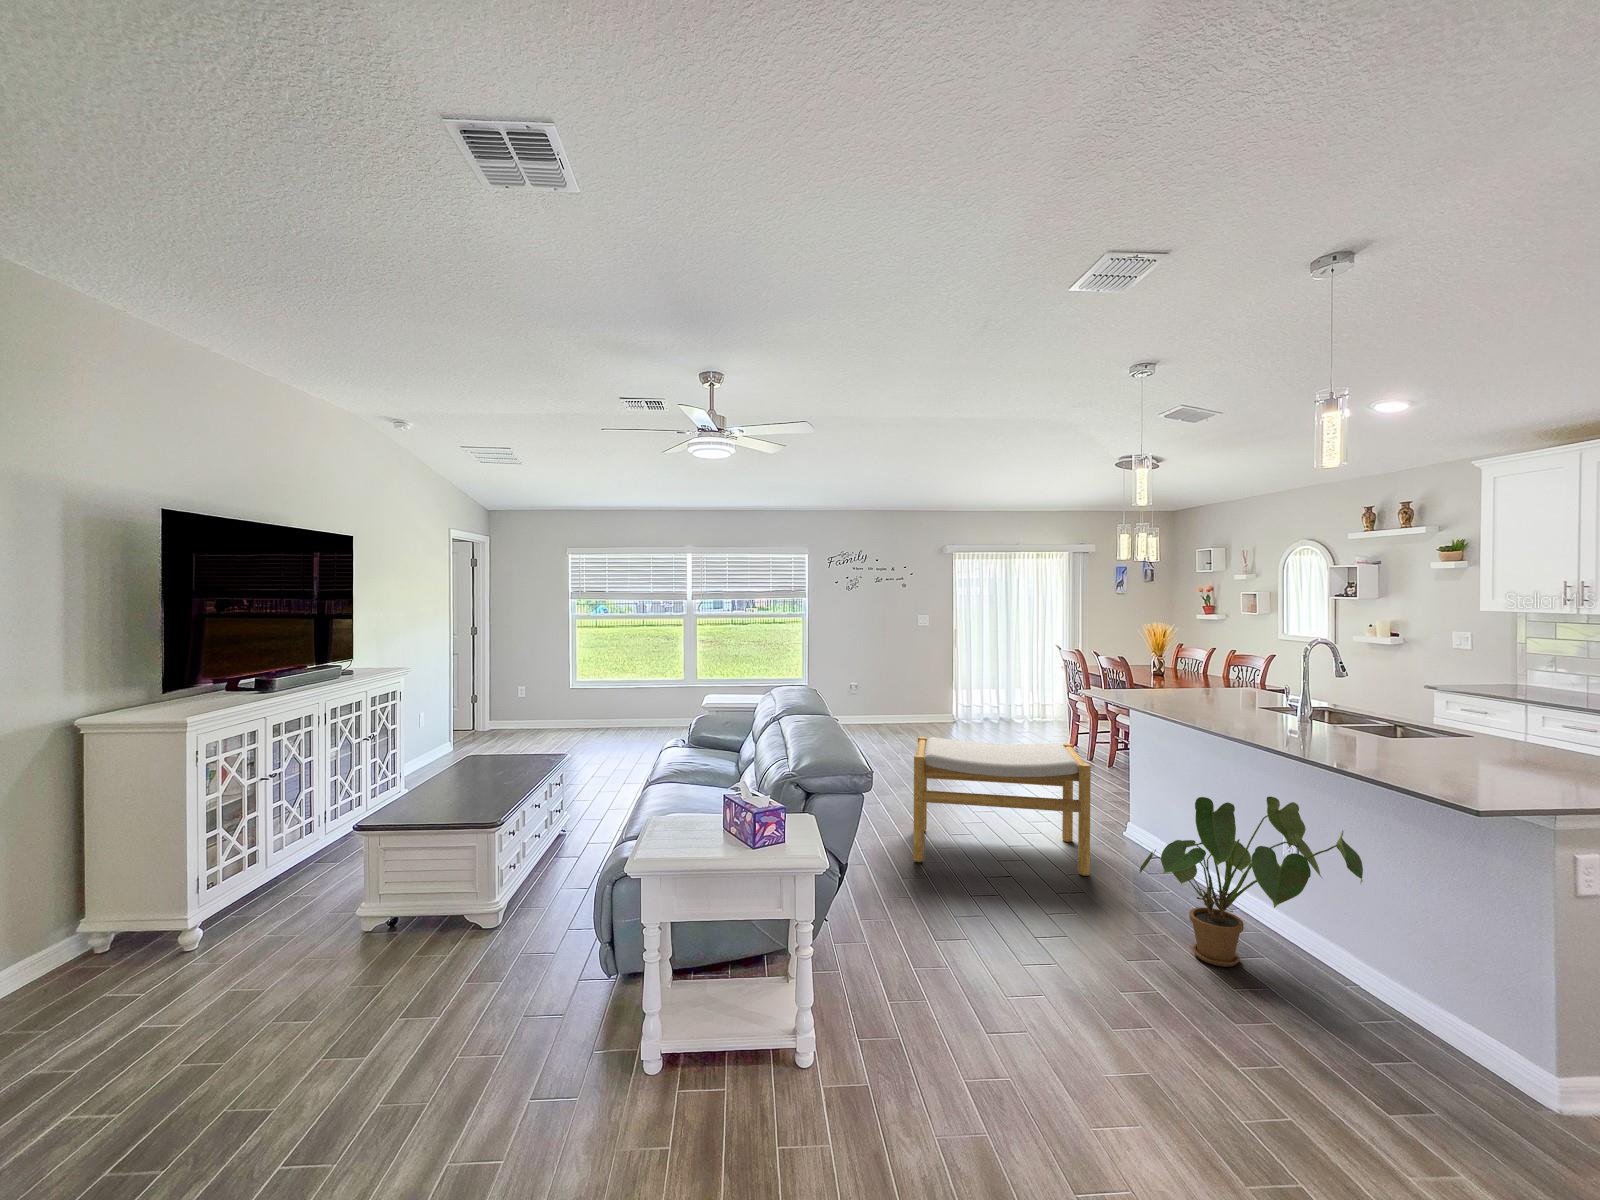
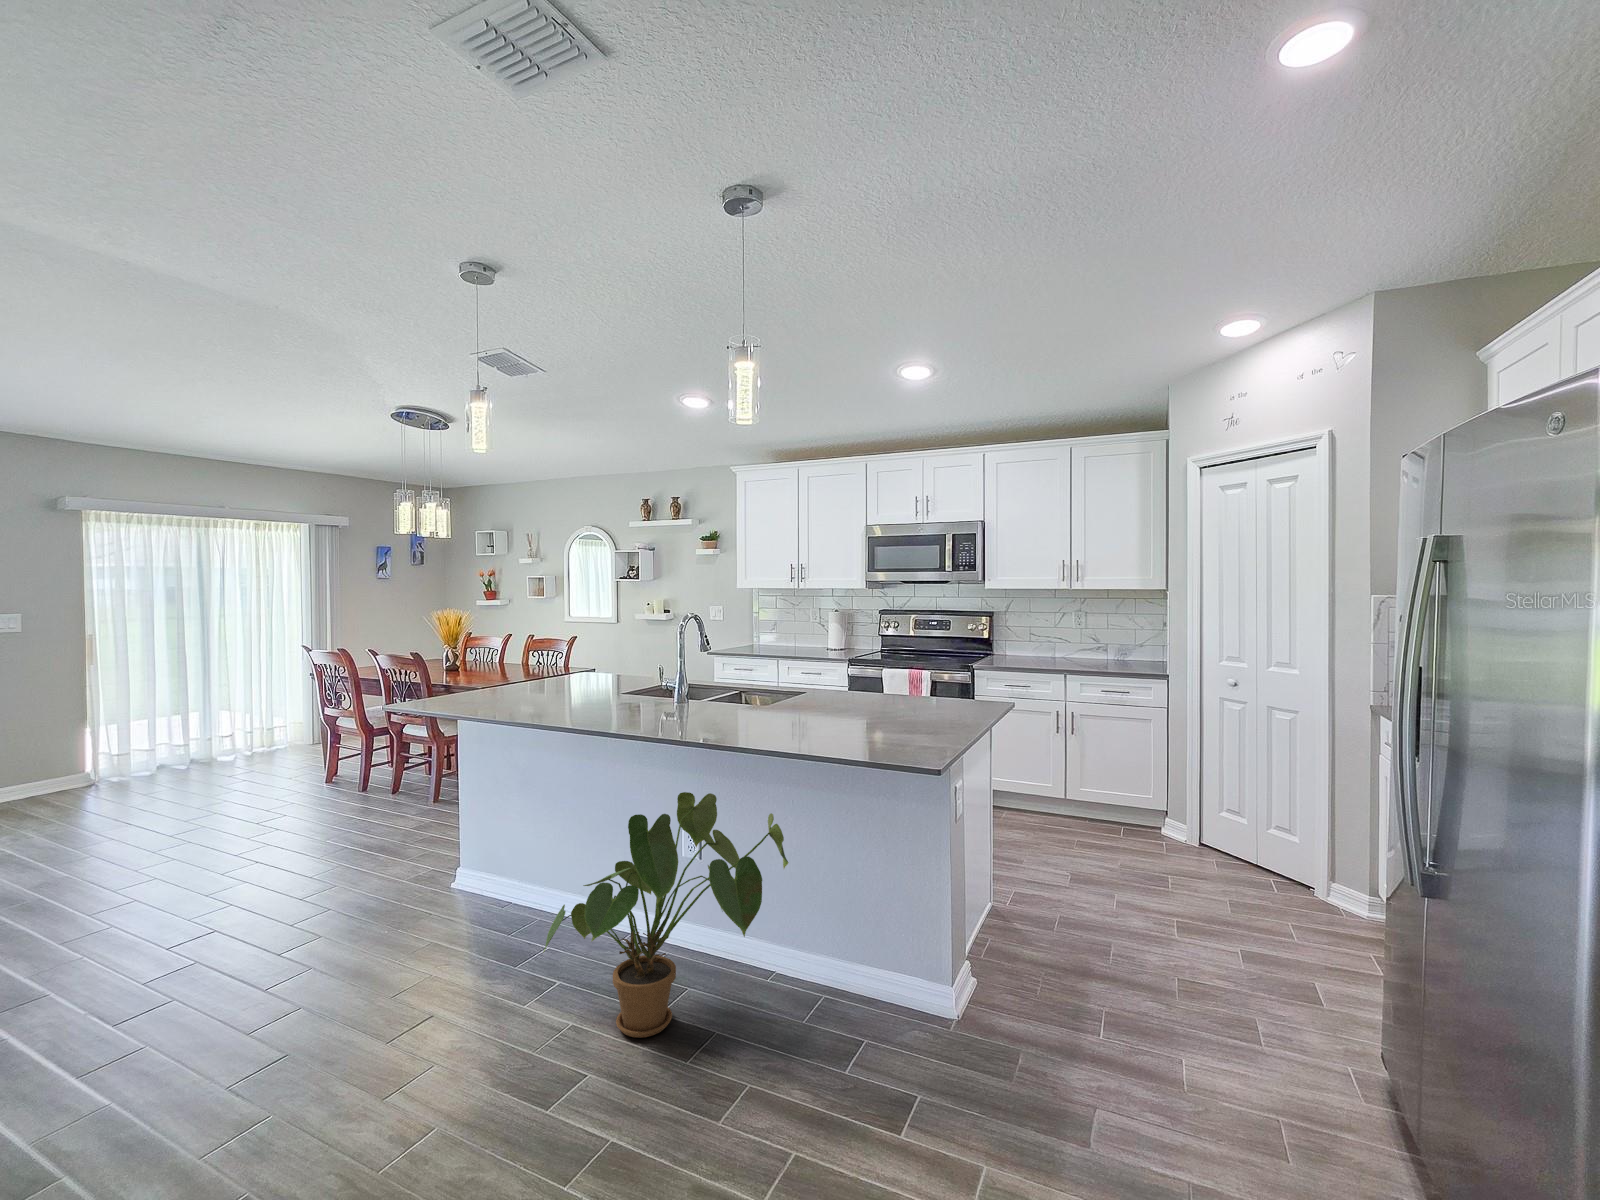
footstool: present [913,737,1091,876] -> none [44,777,436,1108]

